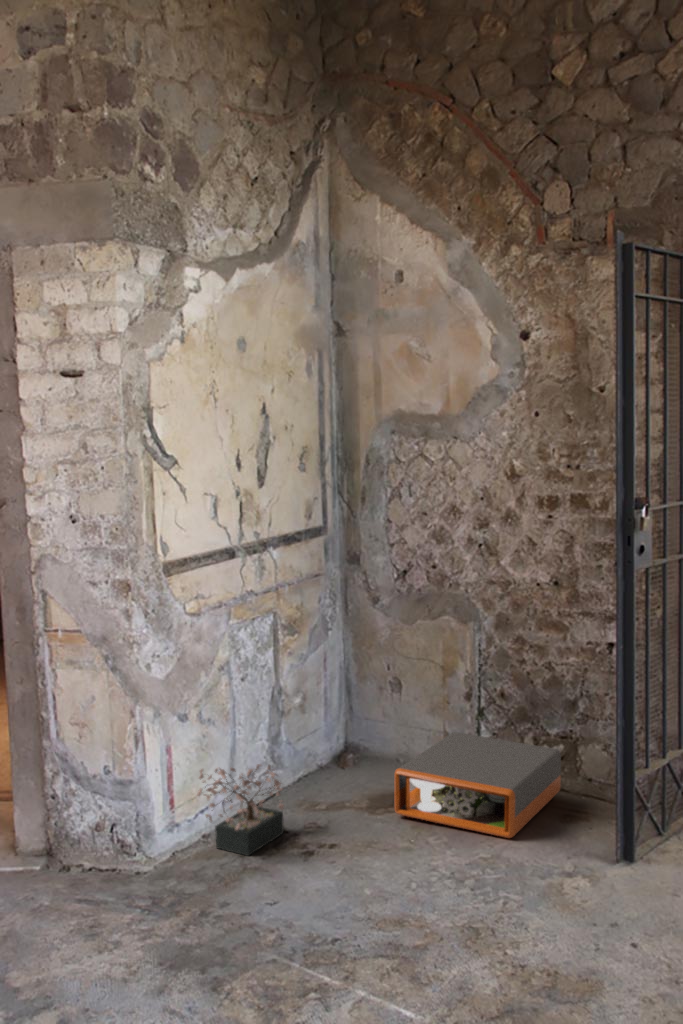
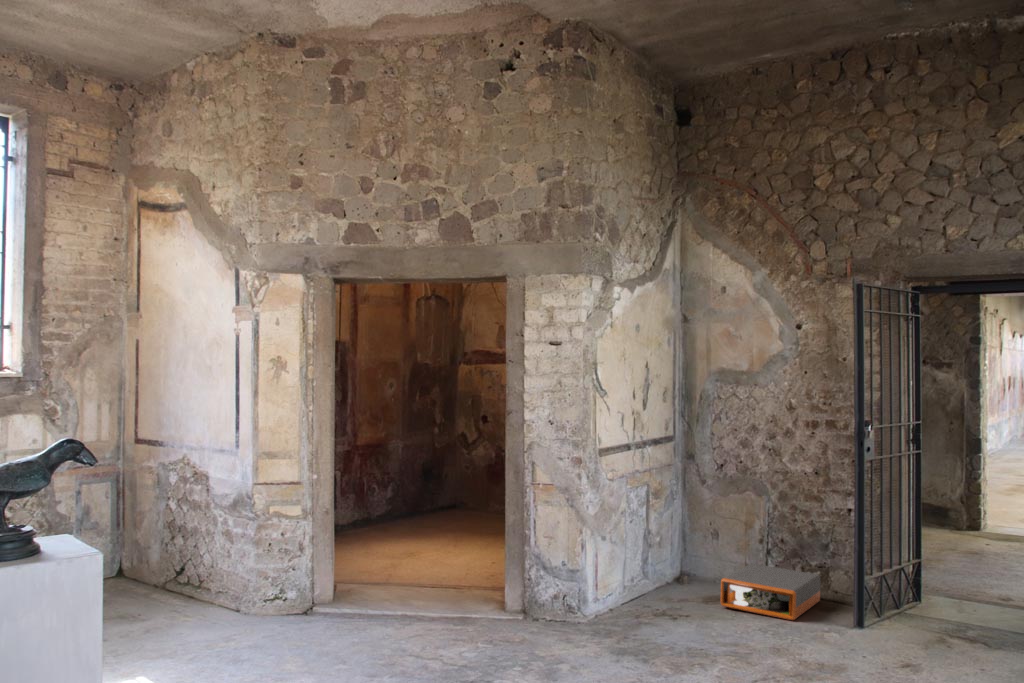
decorative plant: present [197,764,284,856] -> none [610,567,658,620]

